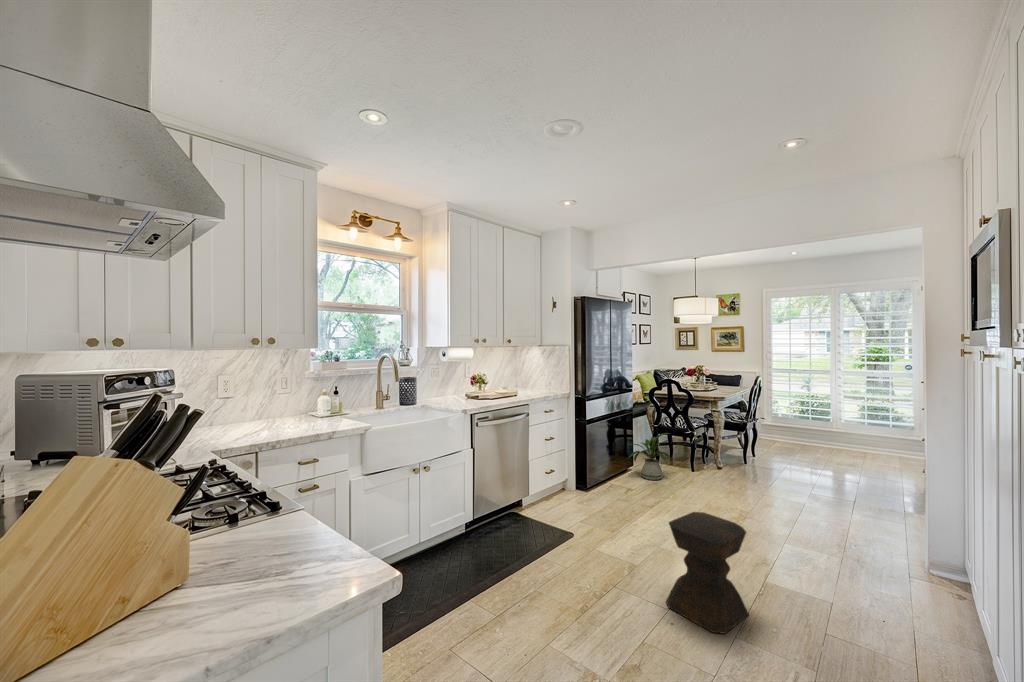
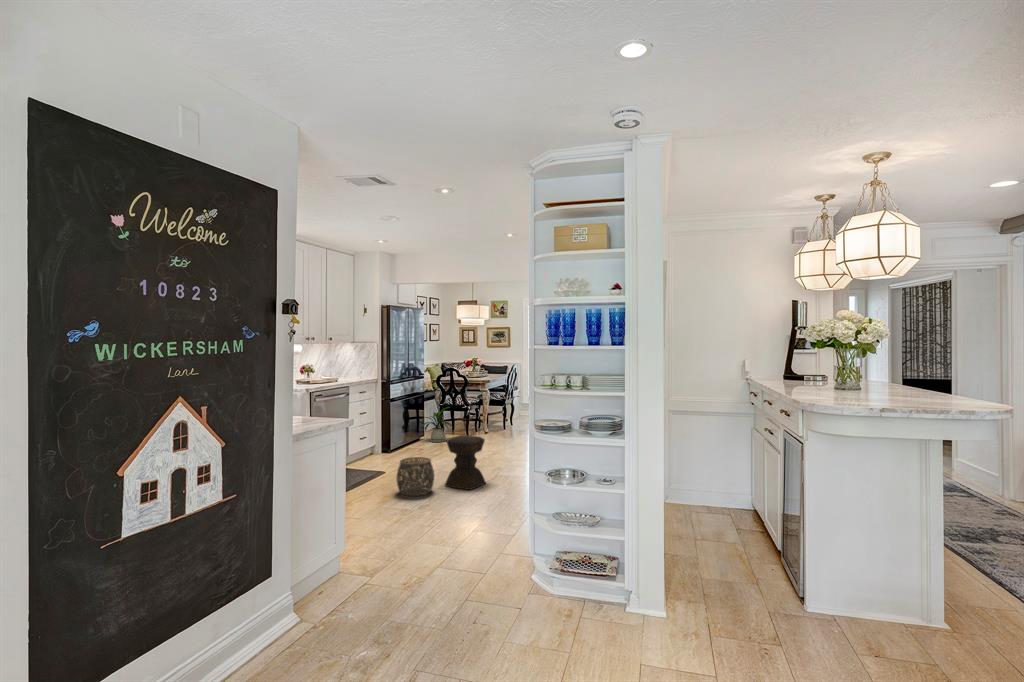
woven basket: none [578,546,647,634] -> present [397,457,434,496]

